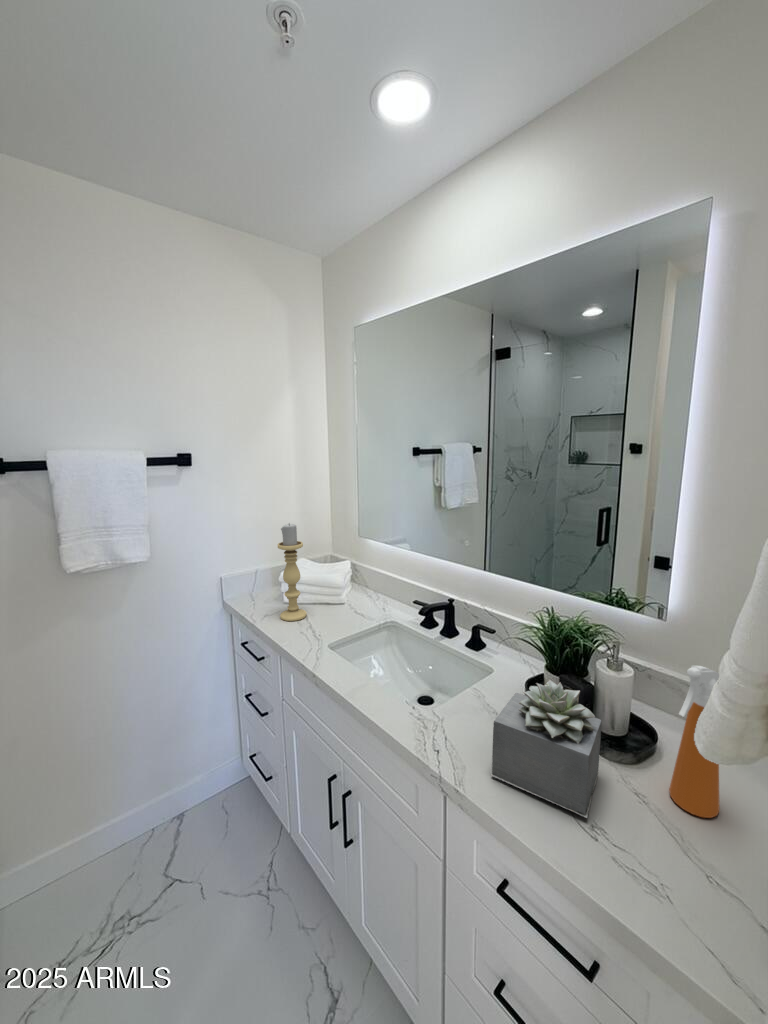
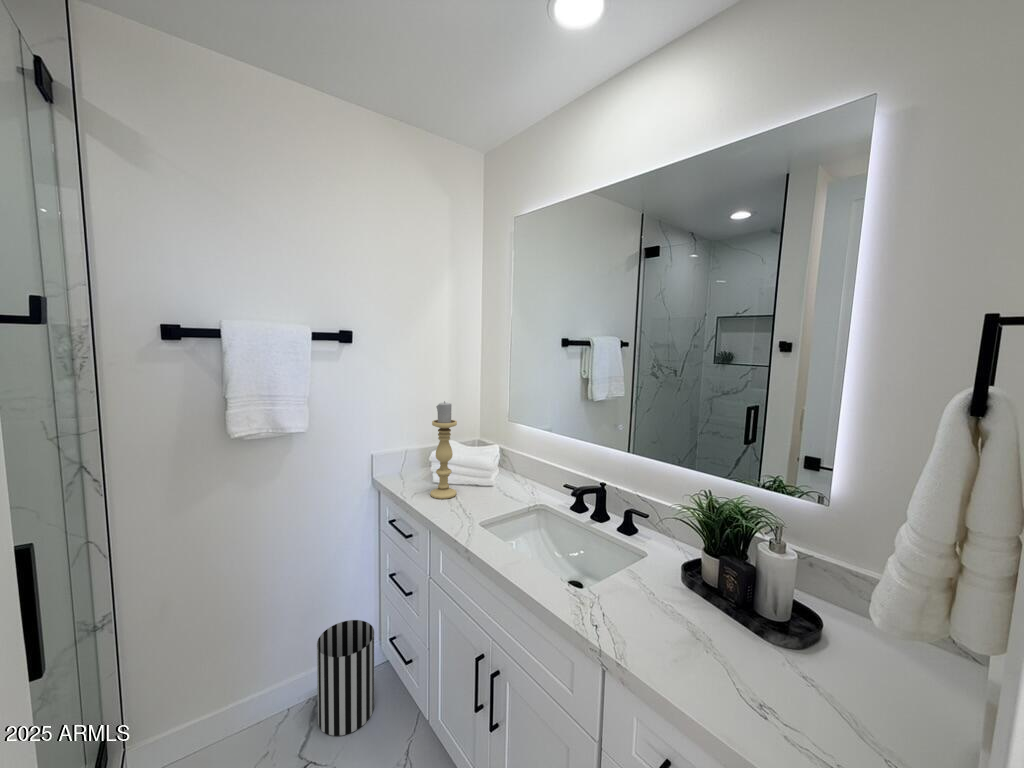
spray bottle: present [669,666,719,818] -> none [839,541,894,705]
succulent plant: present [491,680,601,818] -> none [653,556,767,697]
wastebasket: none [176,741,238,852] -> present [317,620,374,736]

